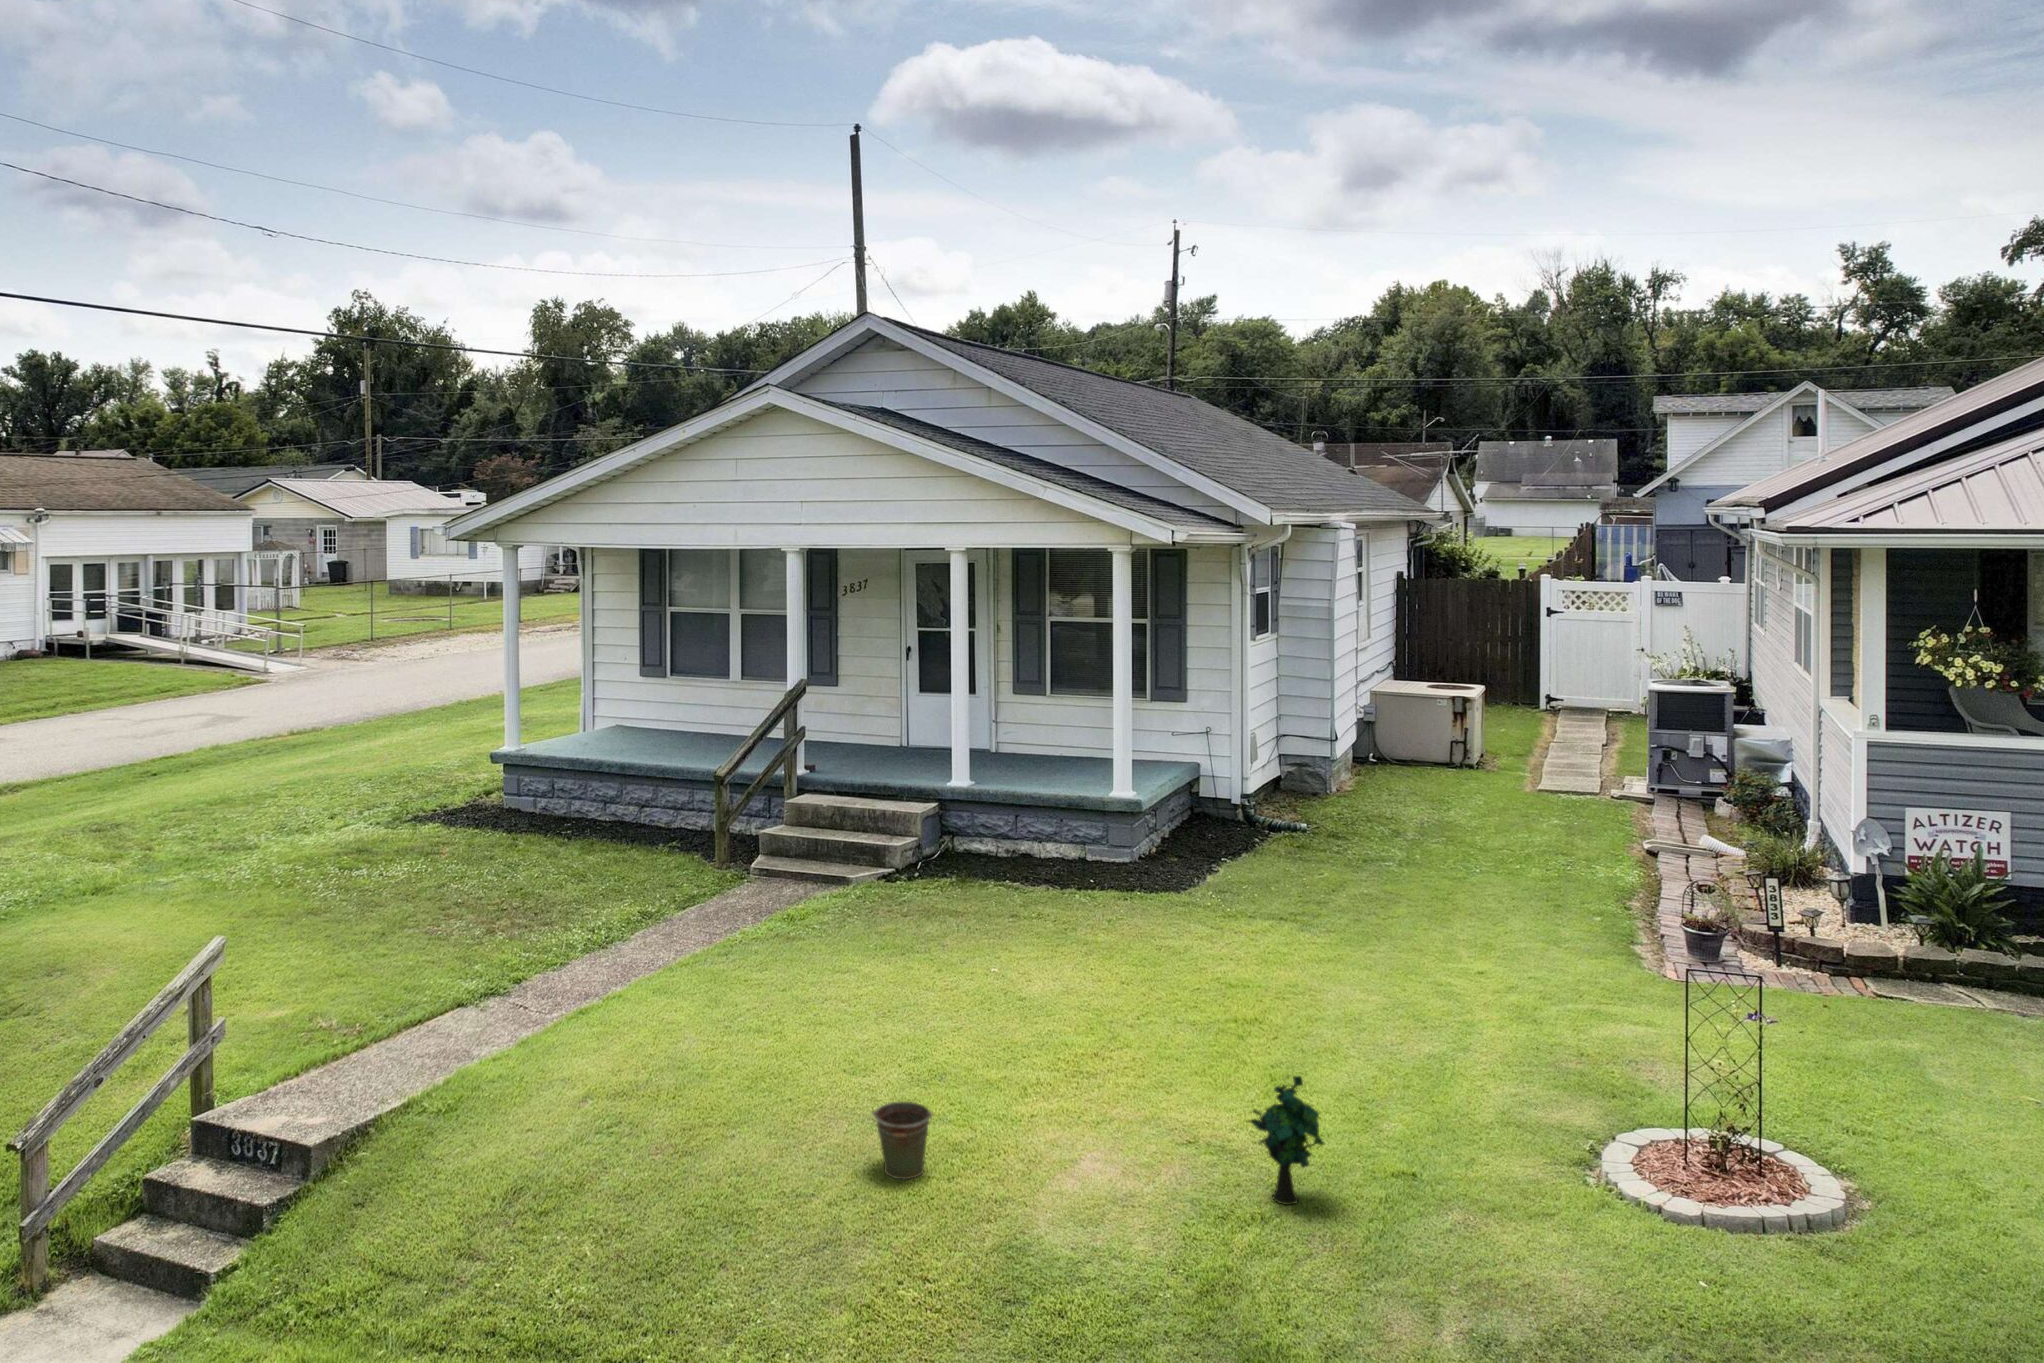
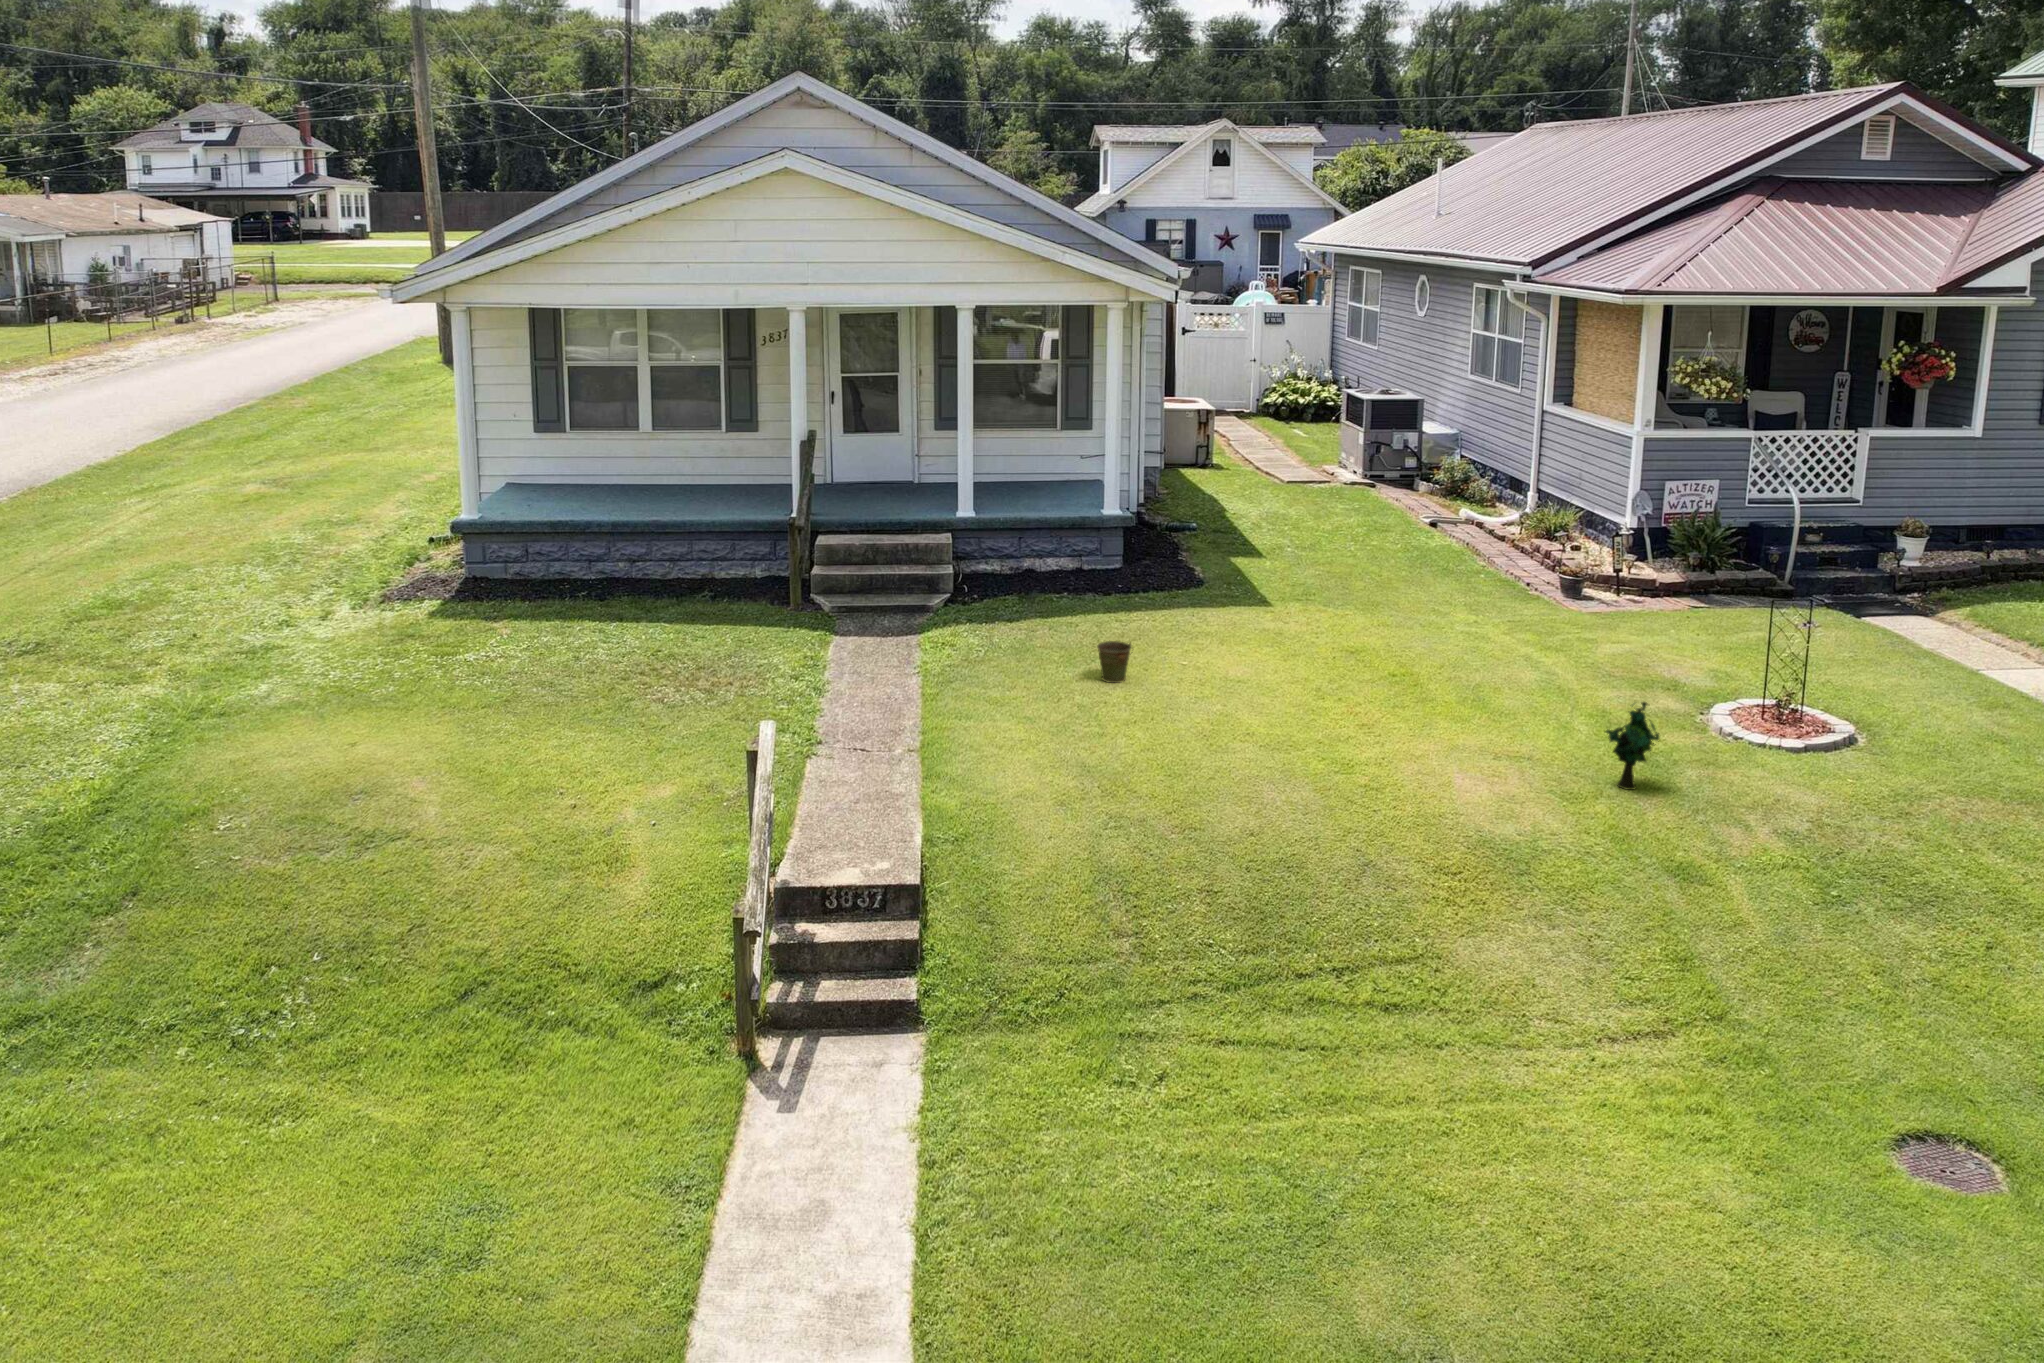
bucket: present [872,1102,932,1179] -> present [1097,641,1132,683]

